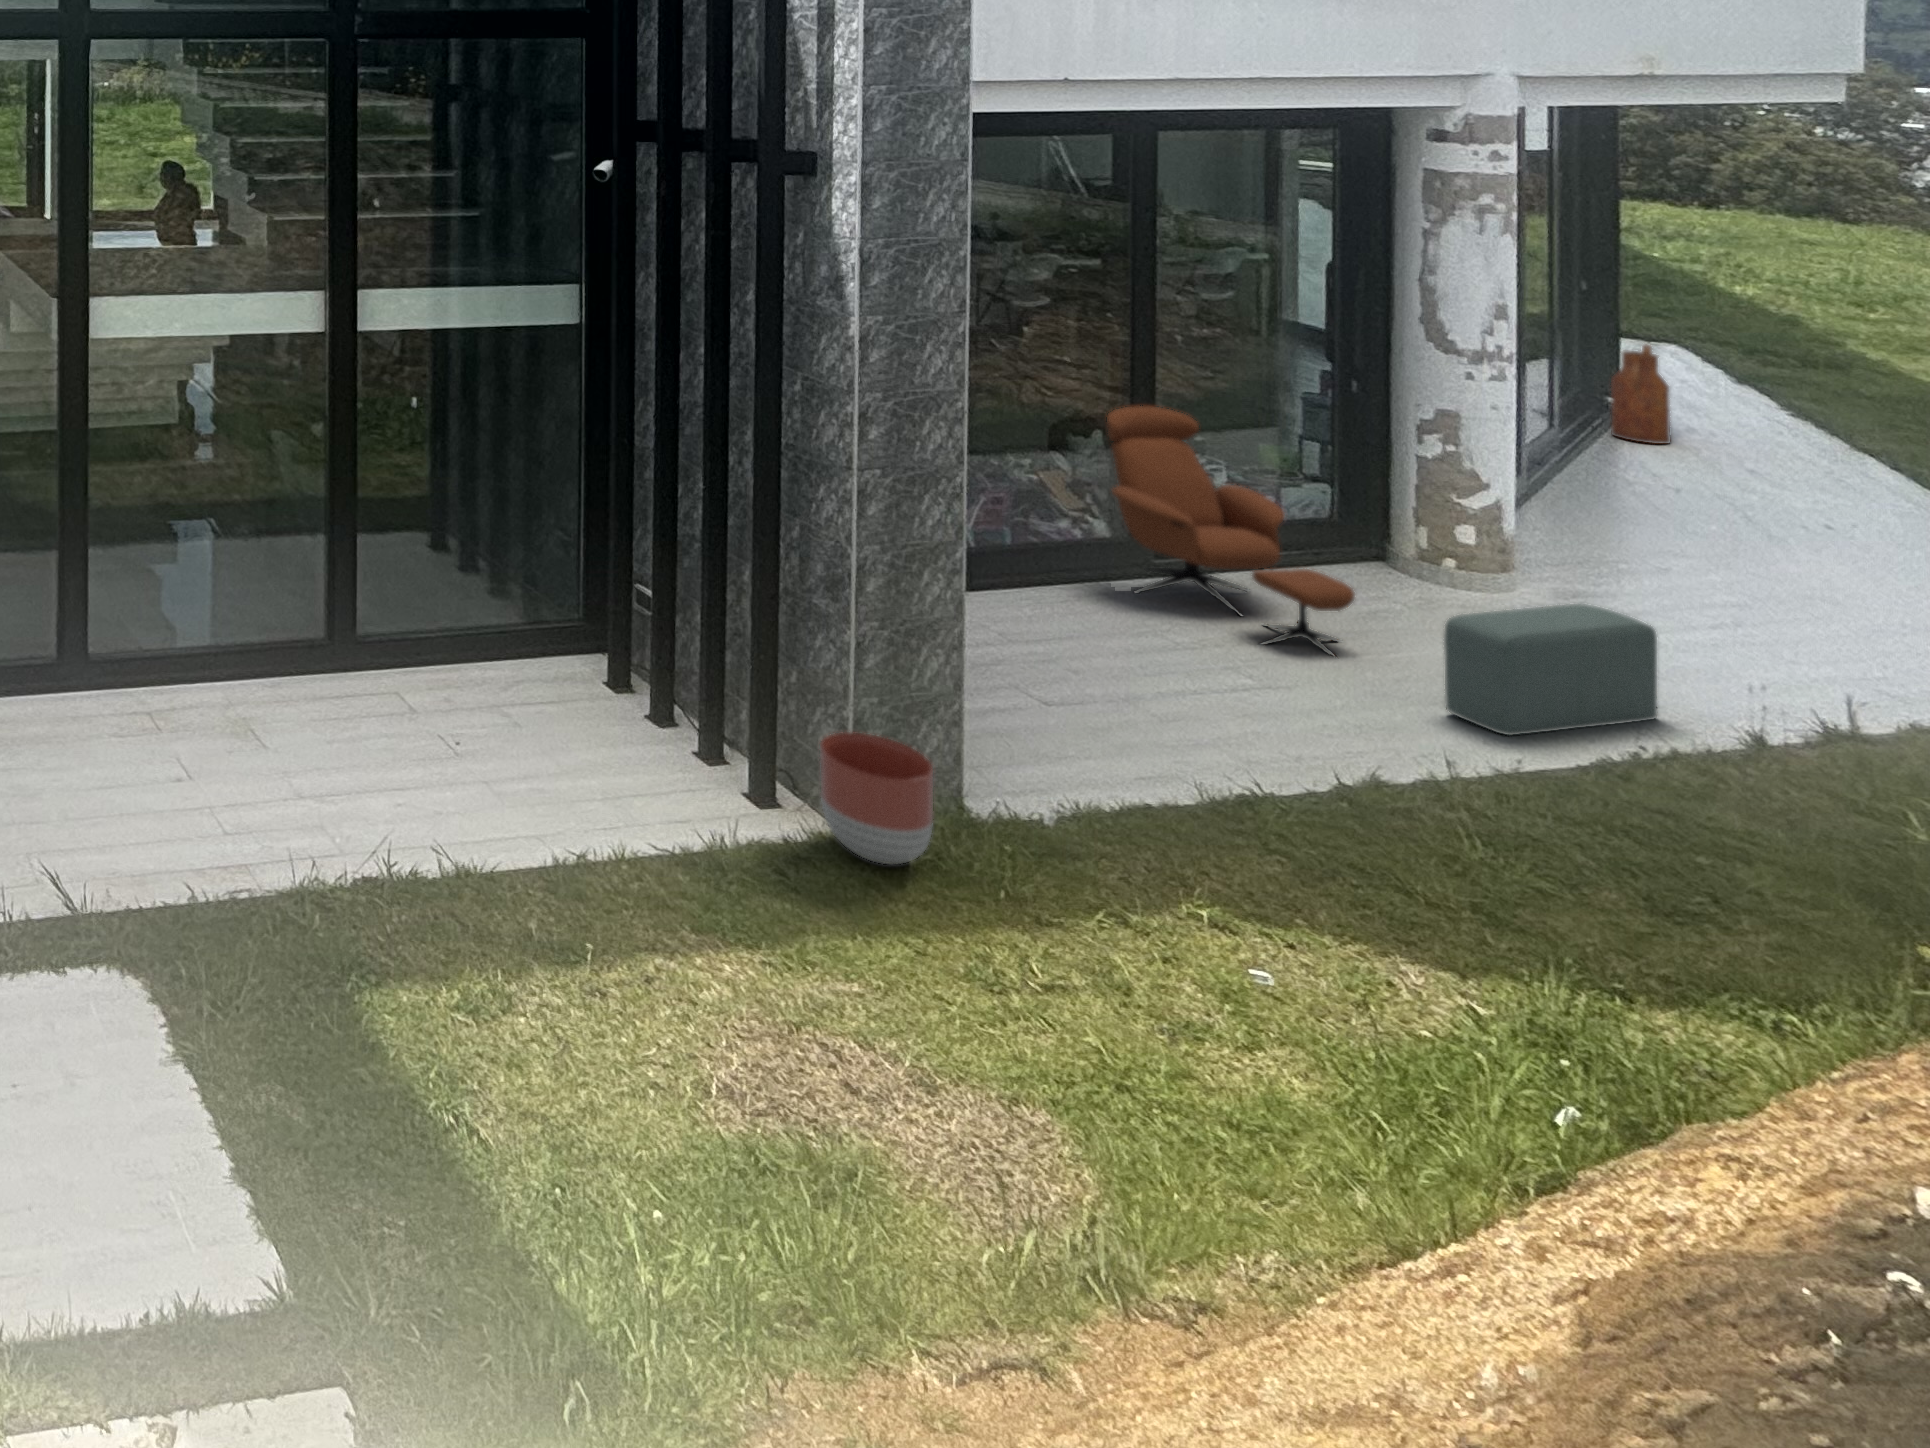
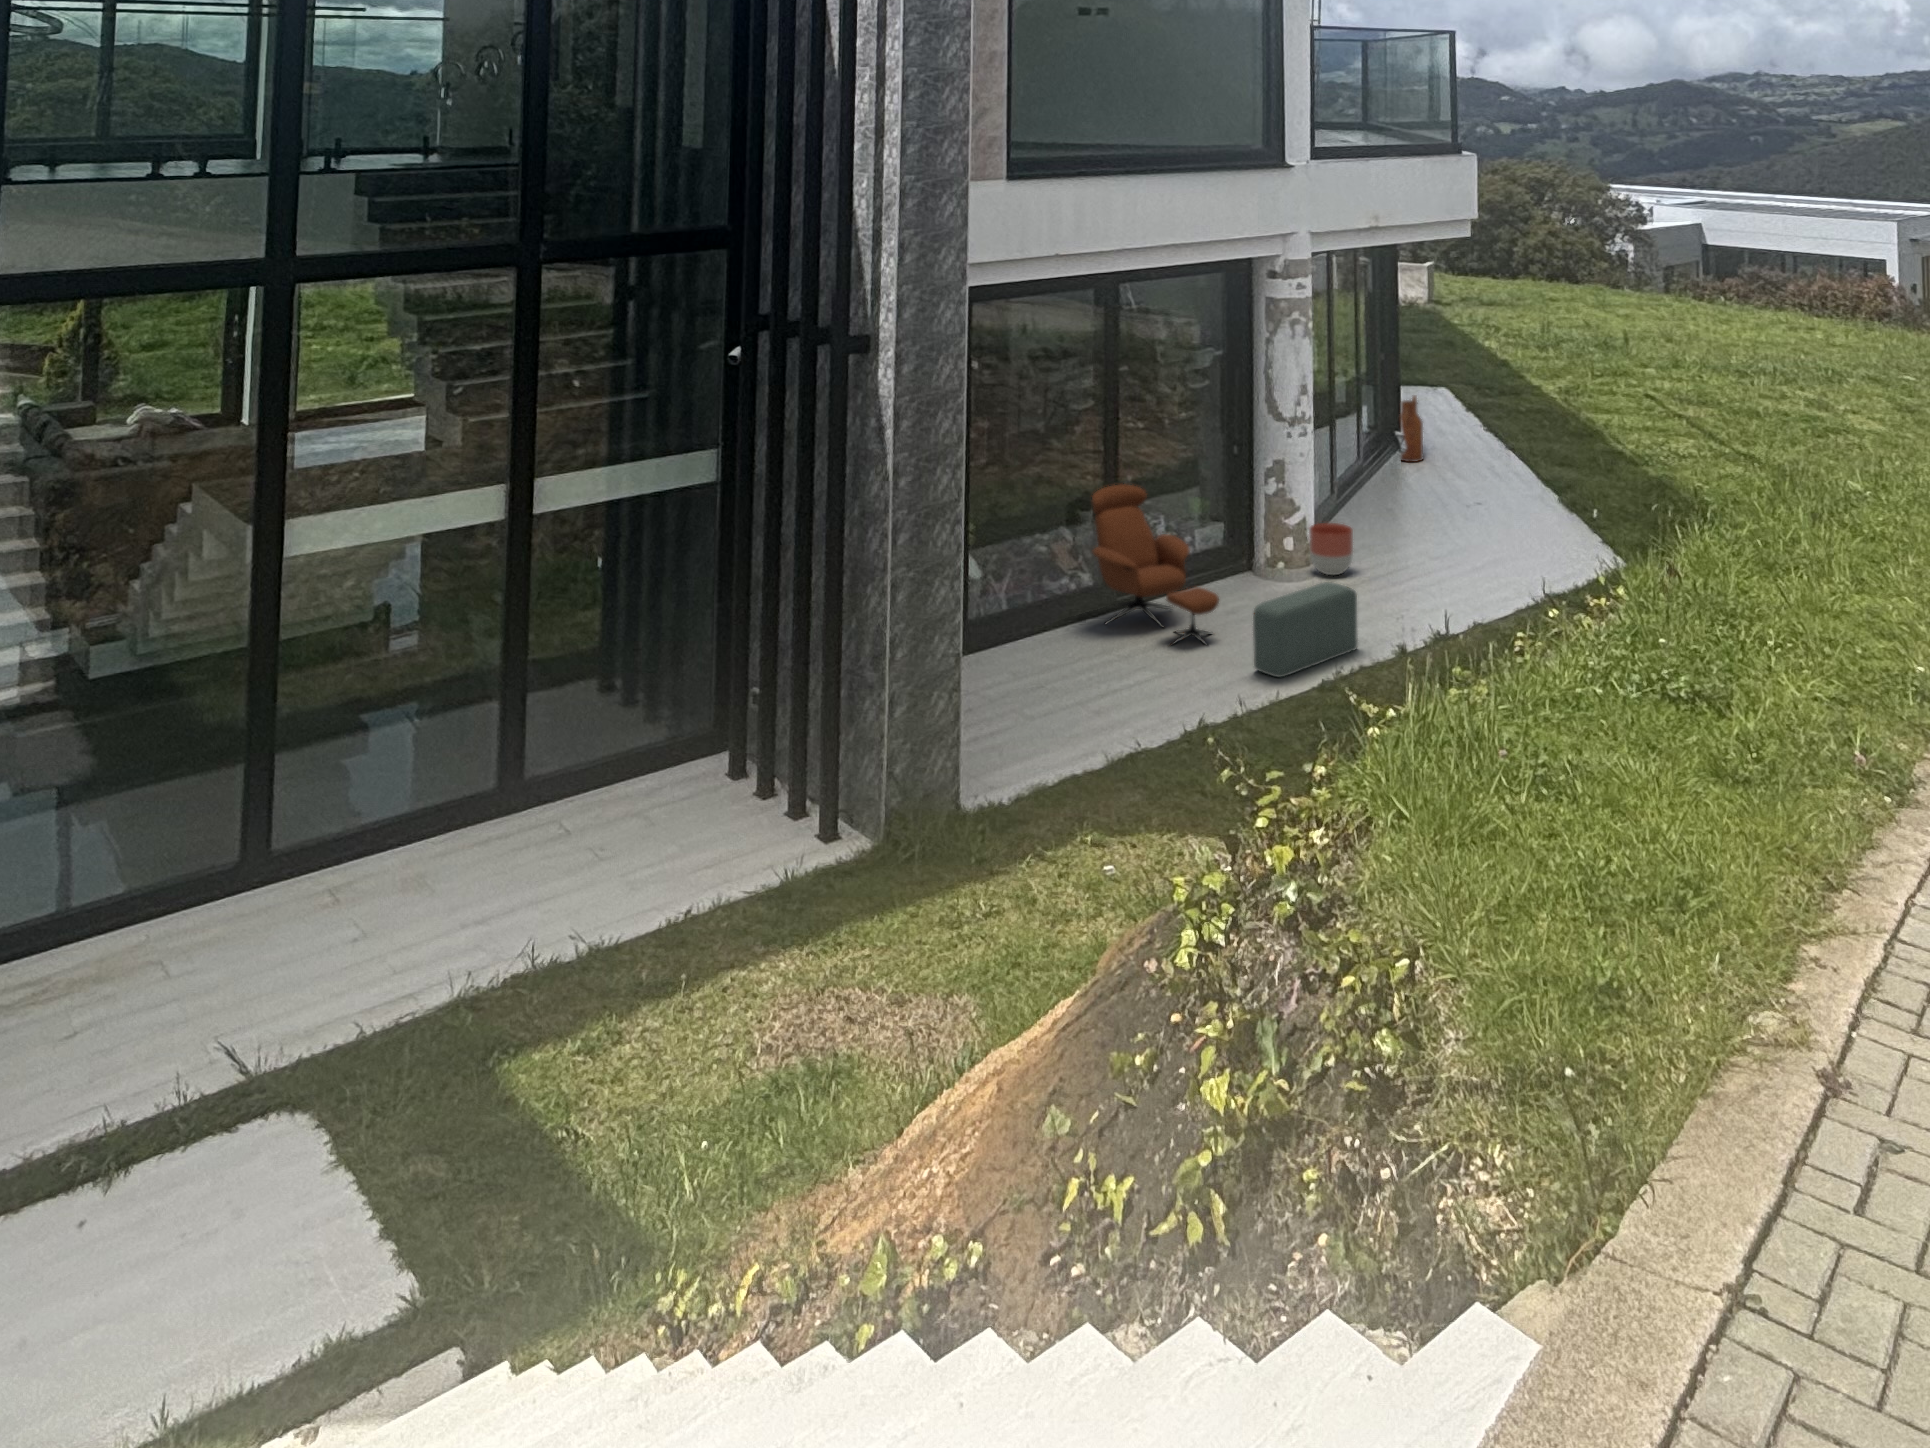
planter: present [820,732,933,864] -> present [1309,523,1353,575]

